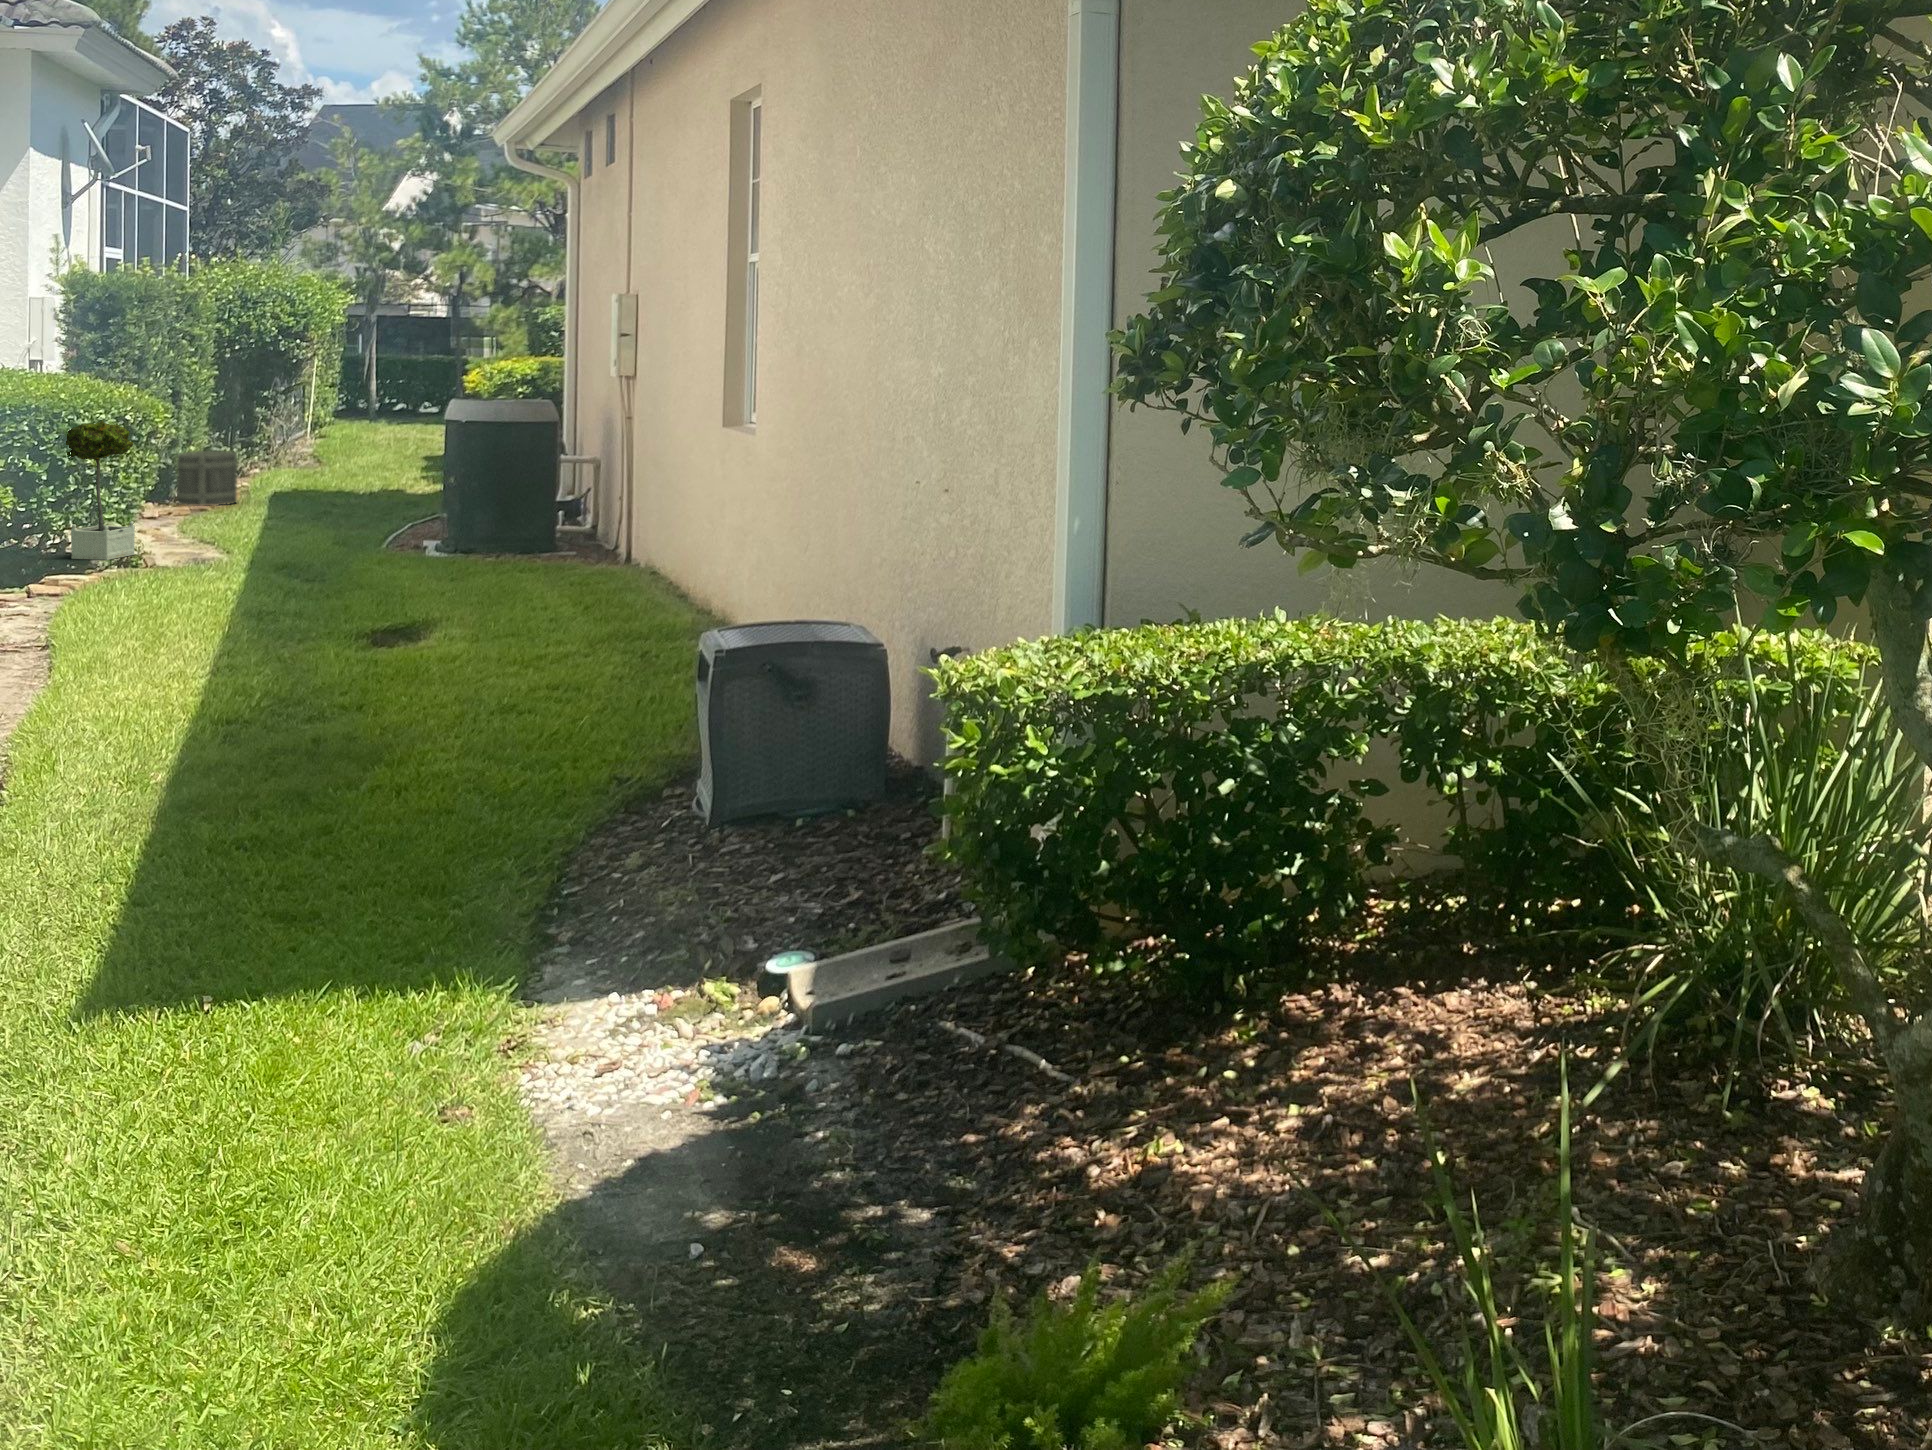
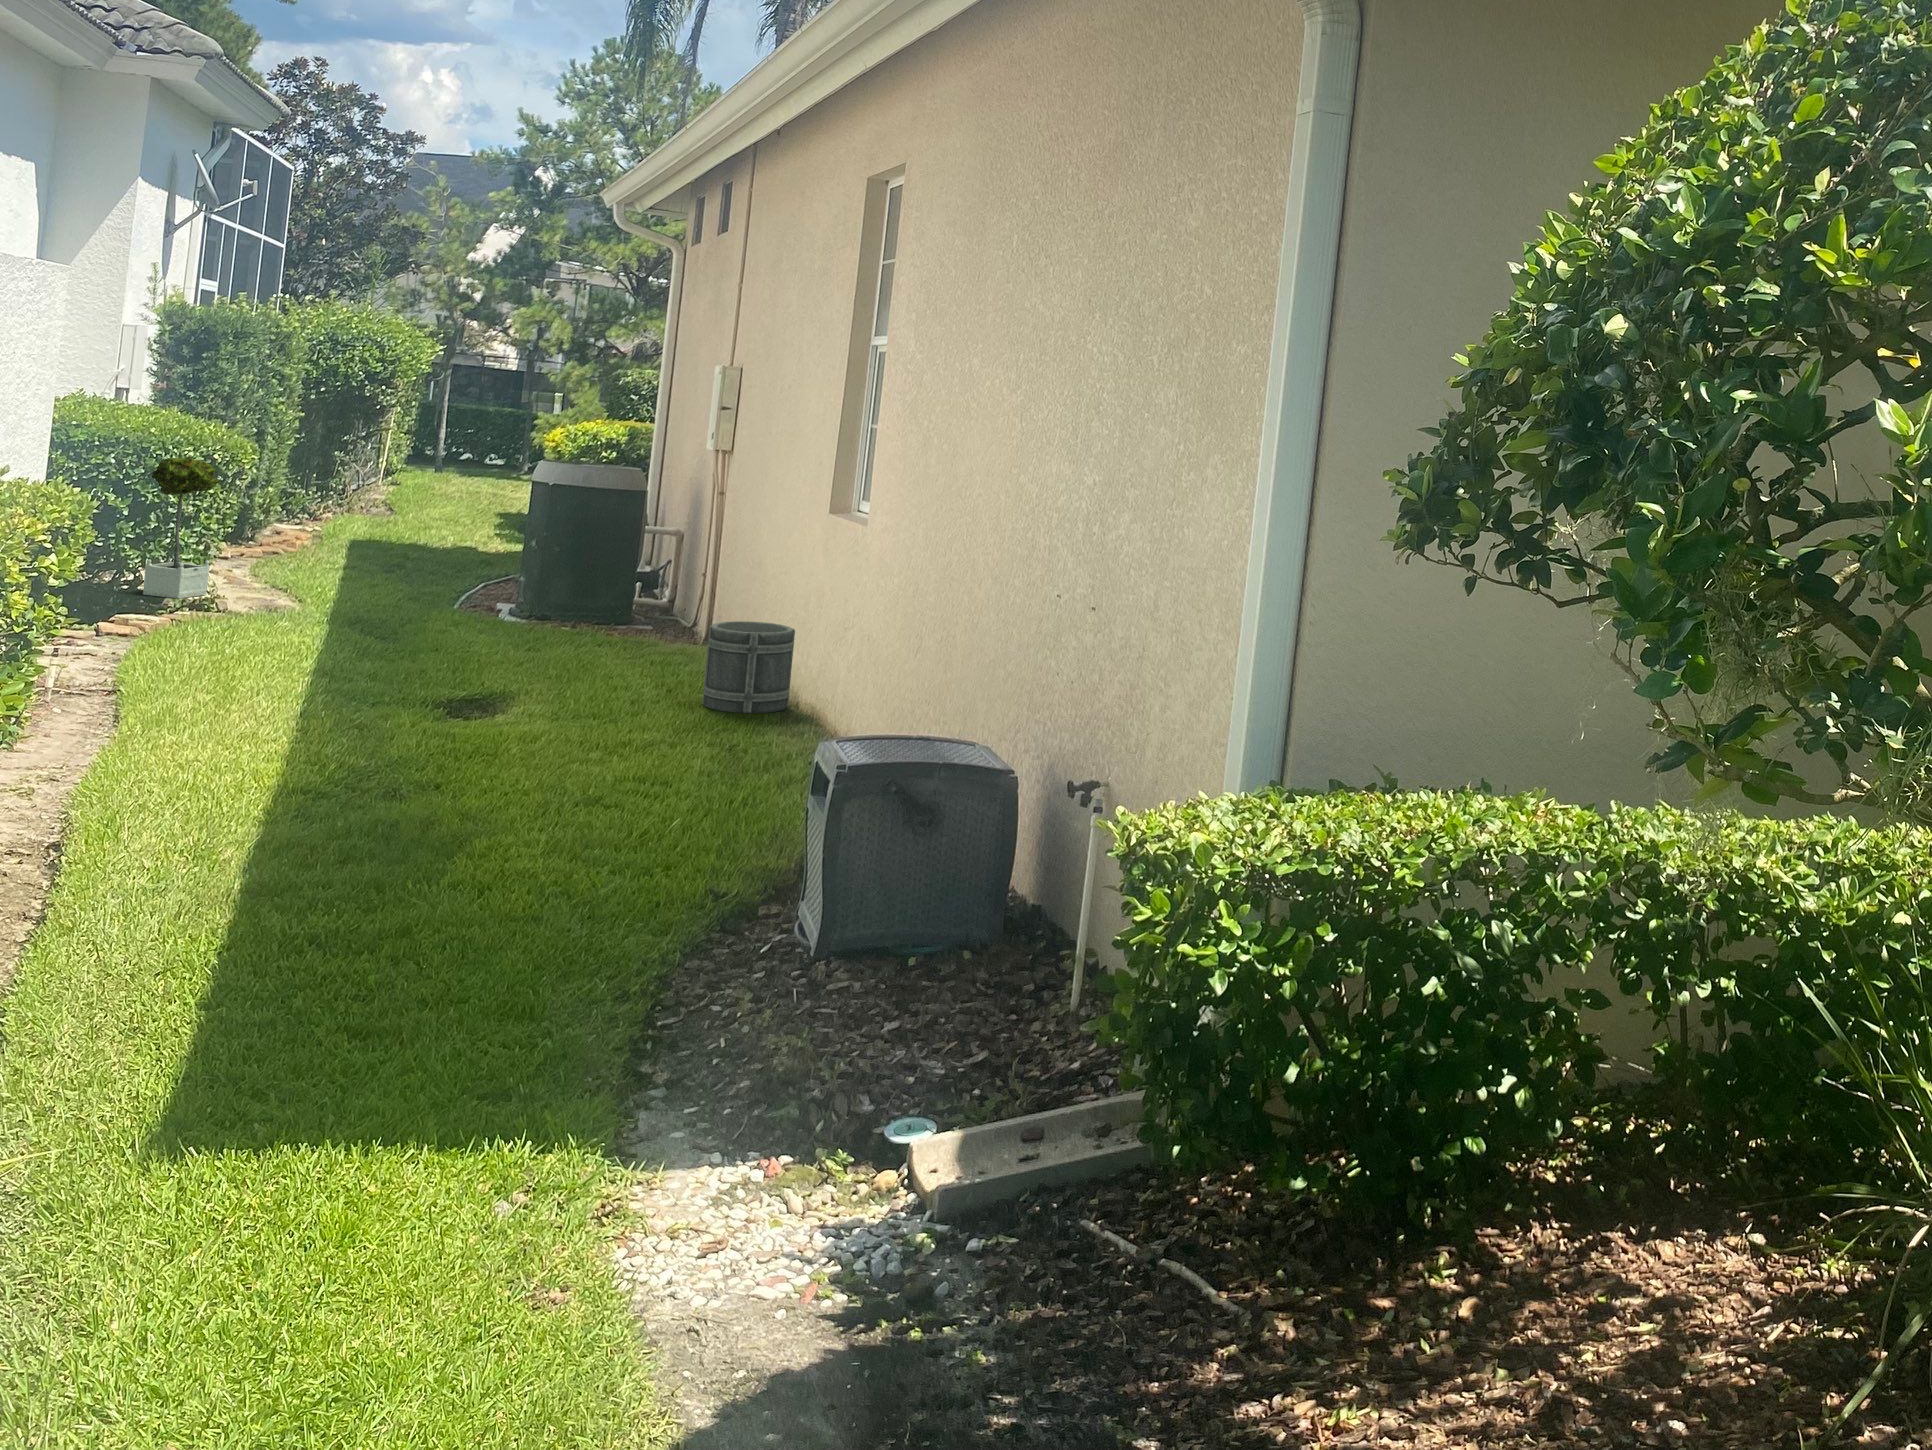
bucket: present [177,451,237,506] -> present [702,621,795,713]

